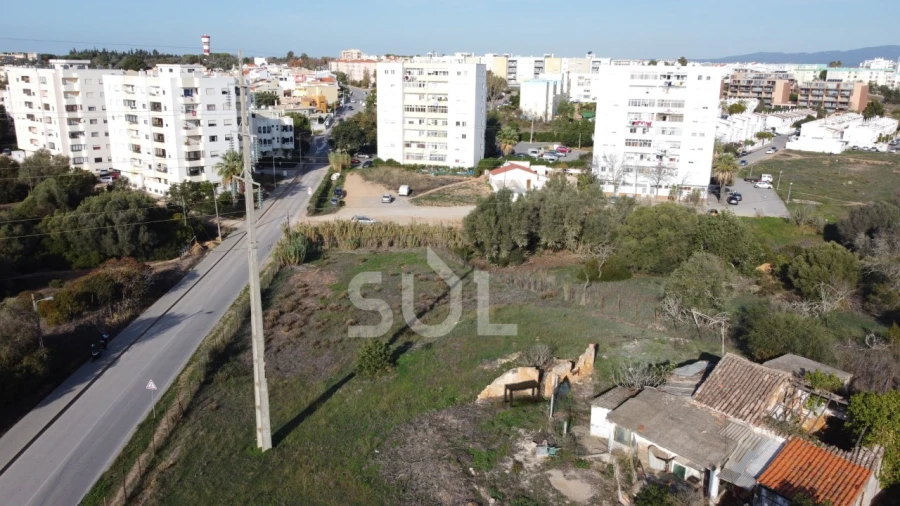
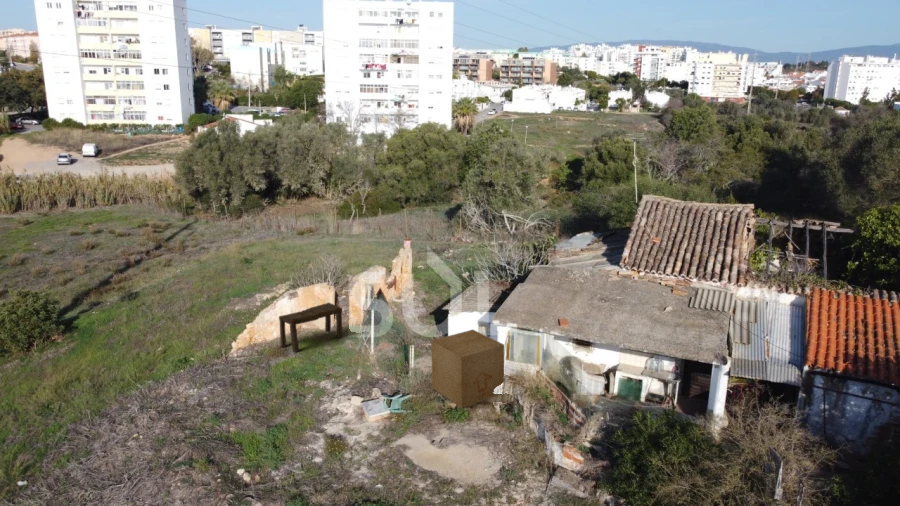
cardboard box: none [578,418,618,462] -> present [431,330,504,408]

